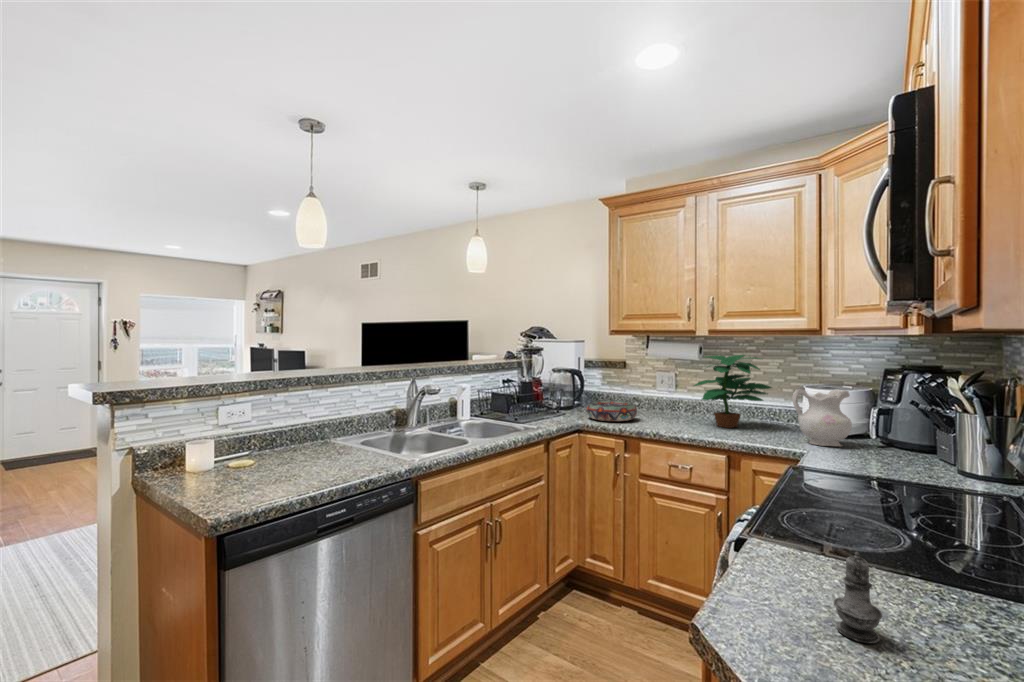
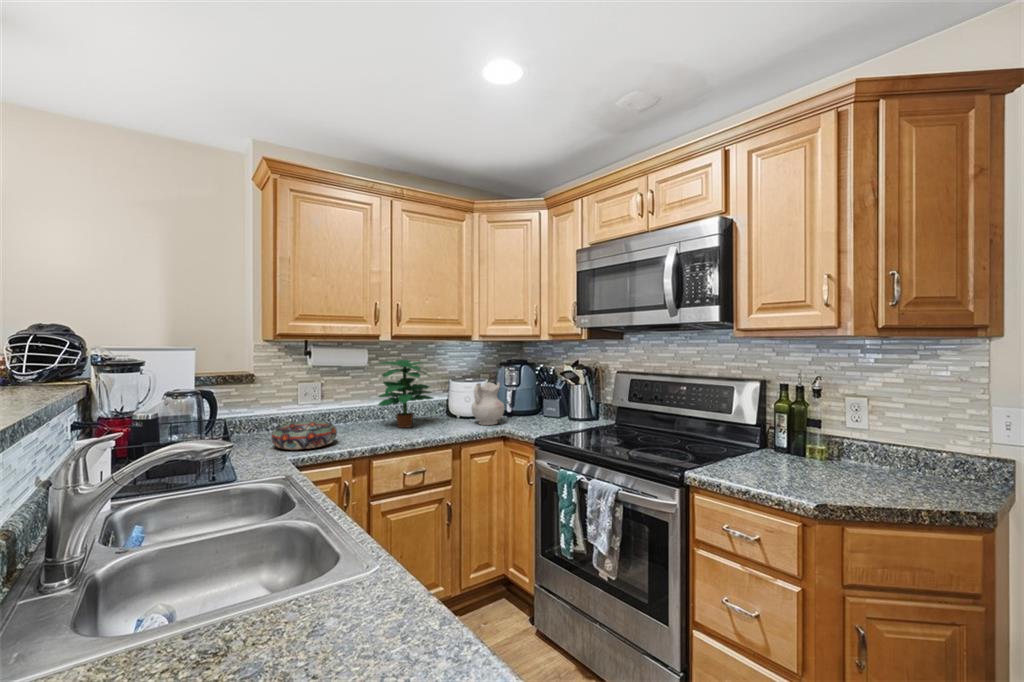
salt shaker: present [834,551,882,643] -> none [776,452,796,491]

